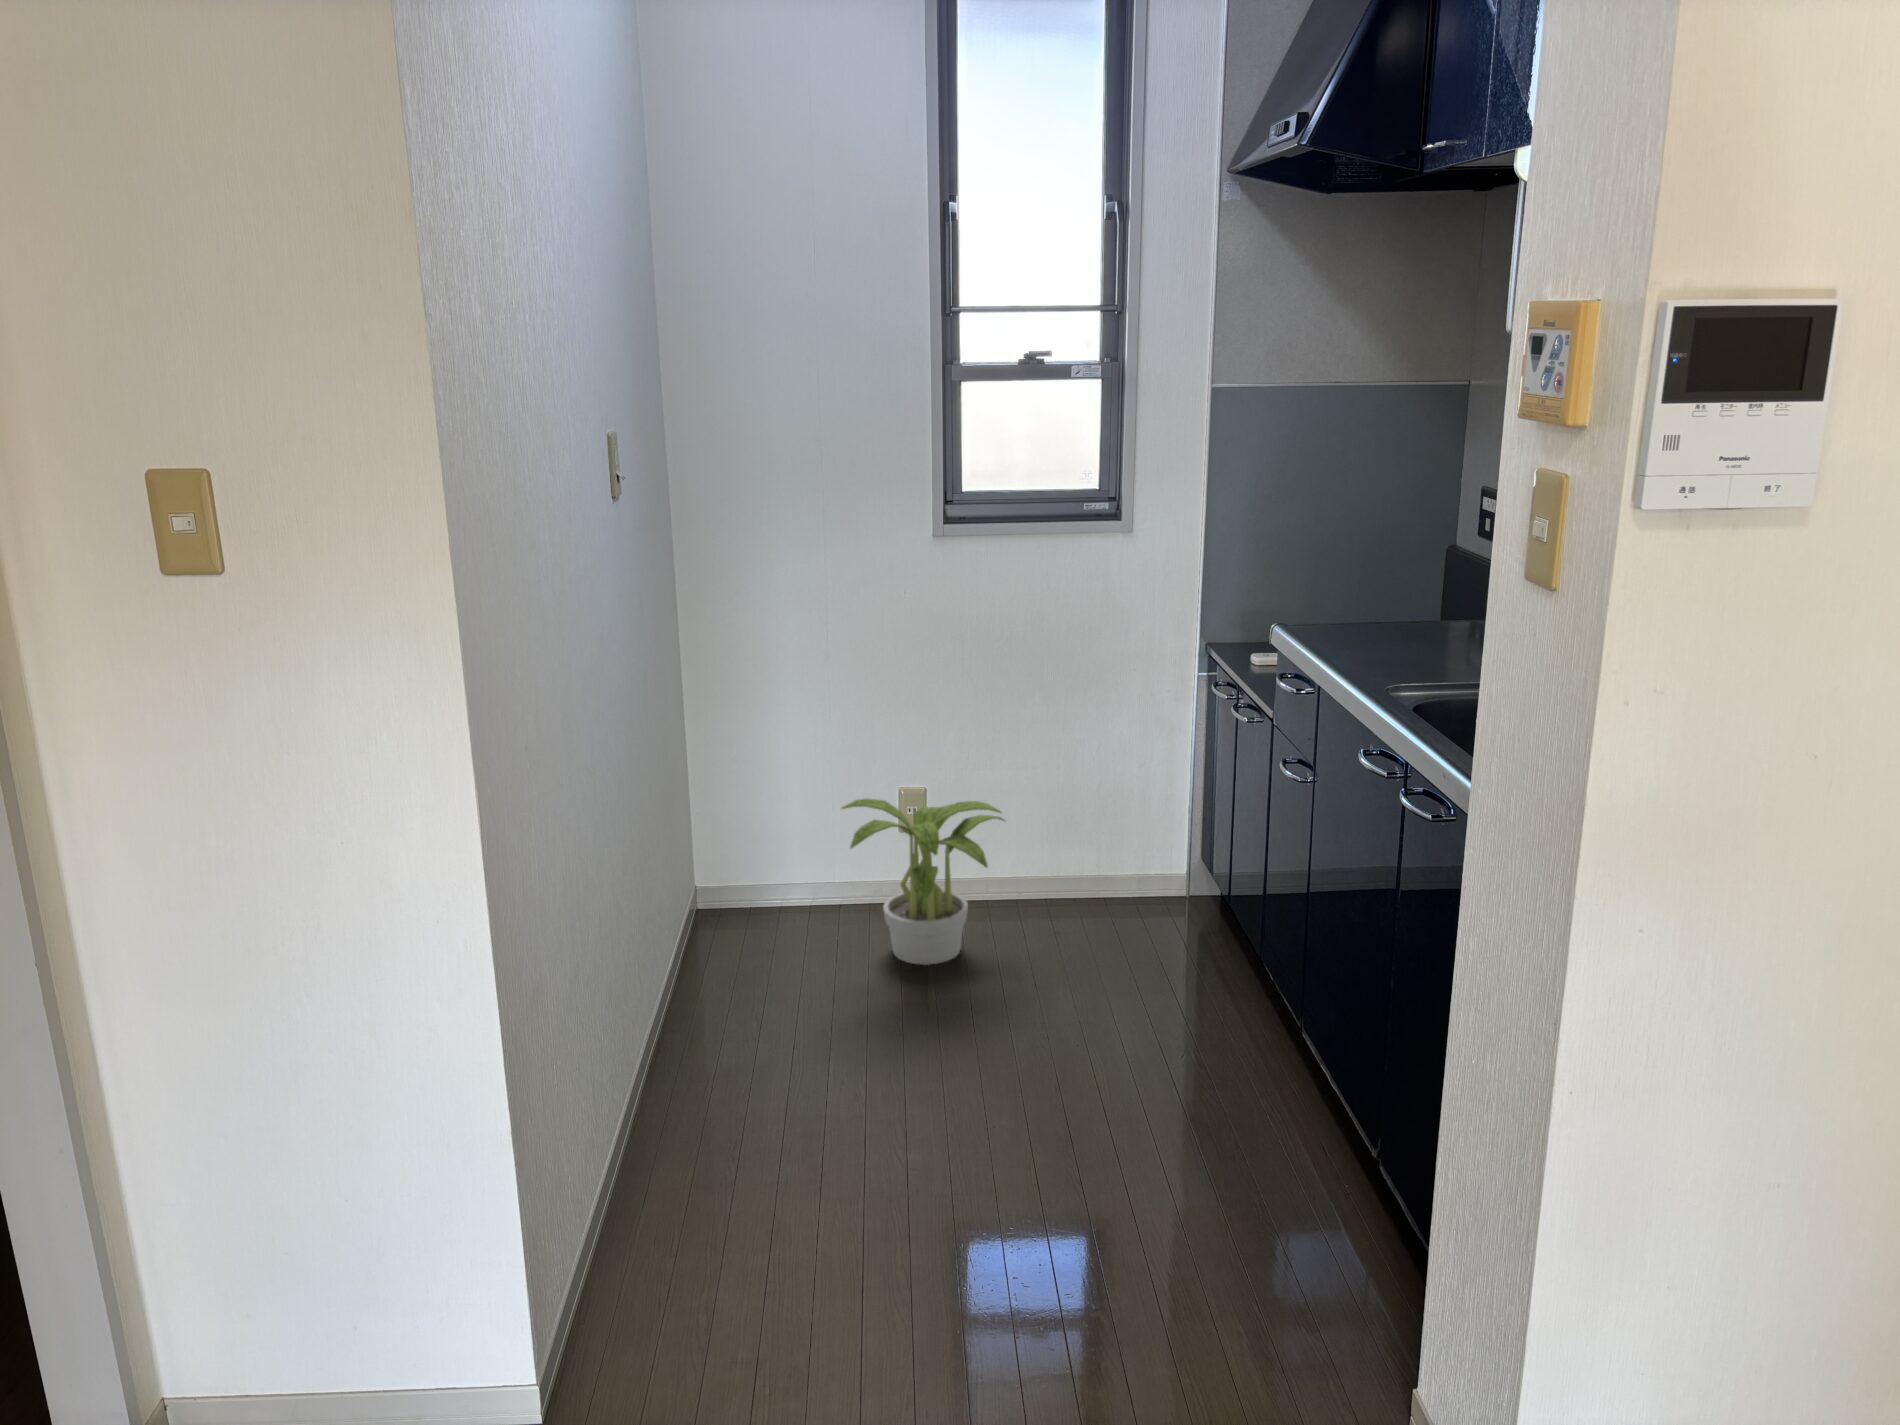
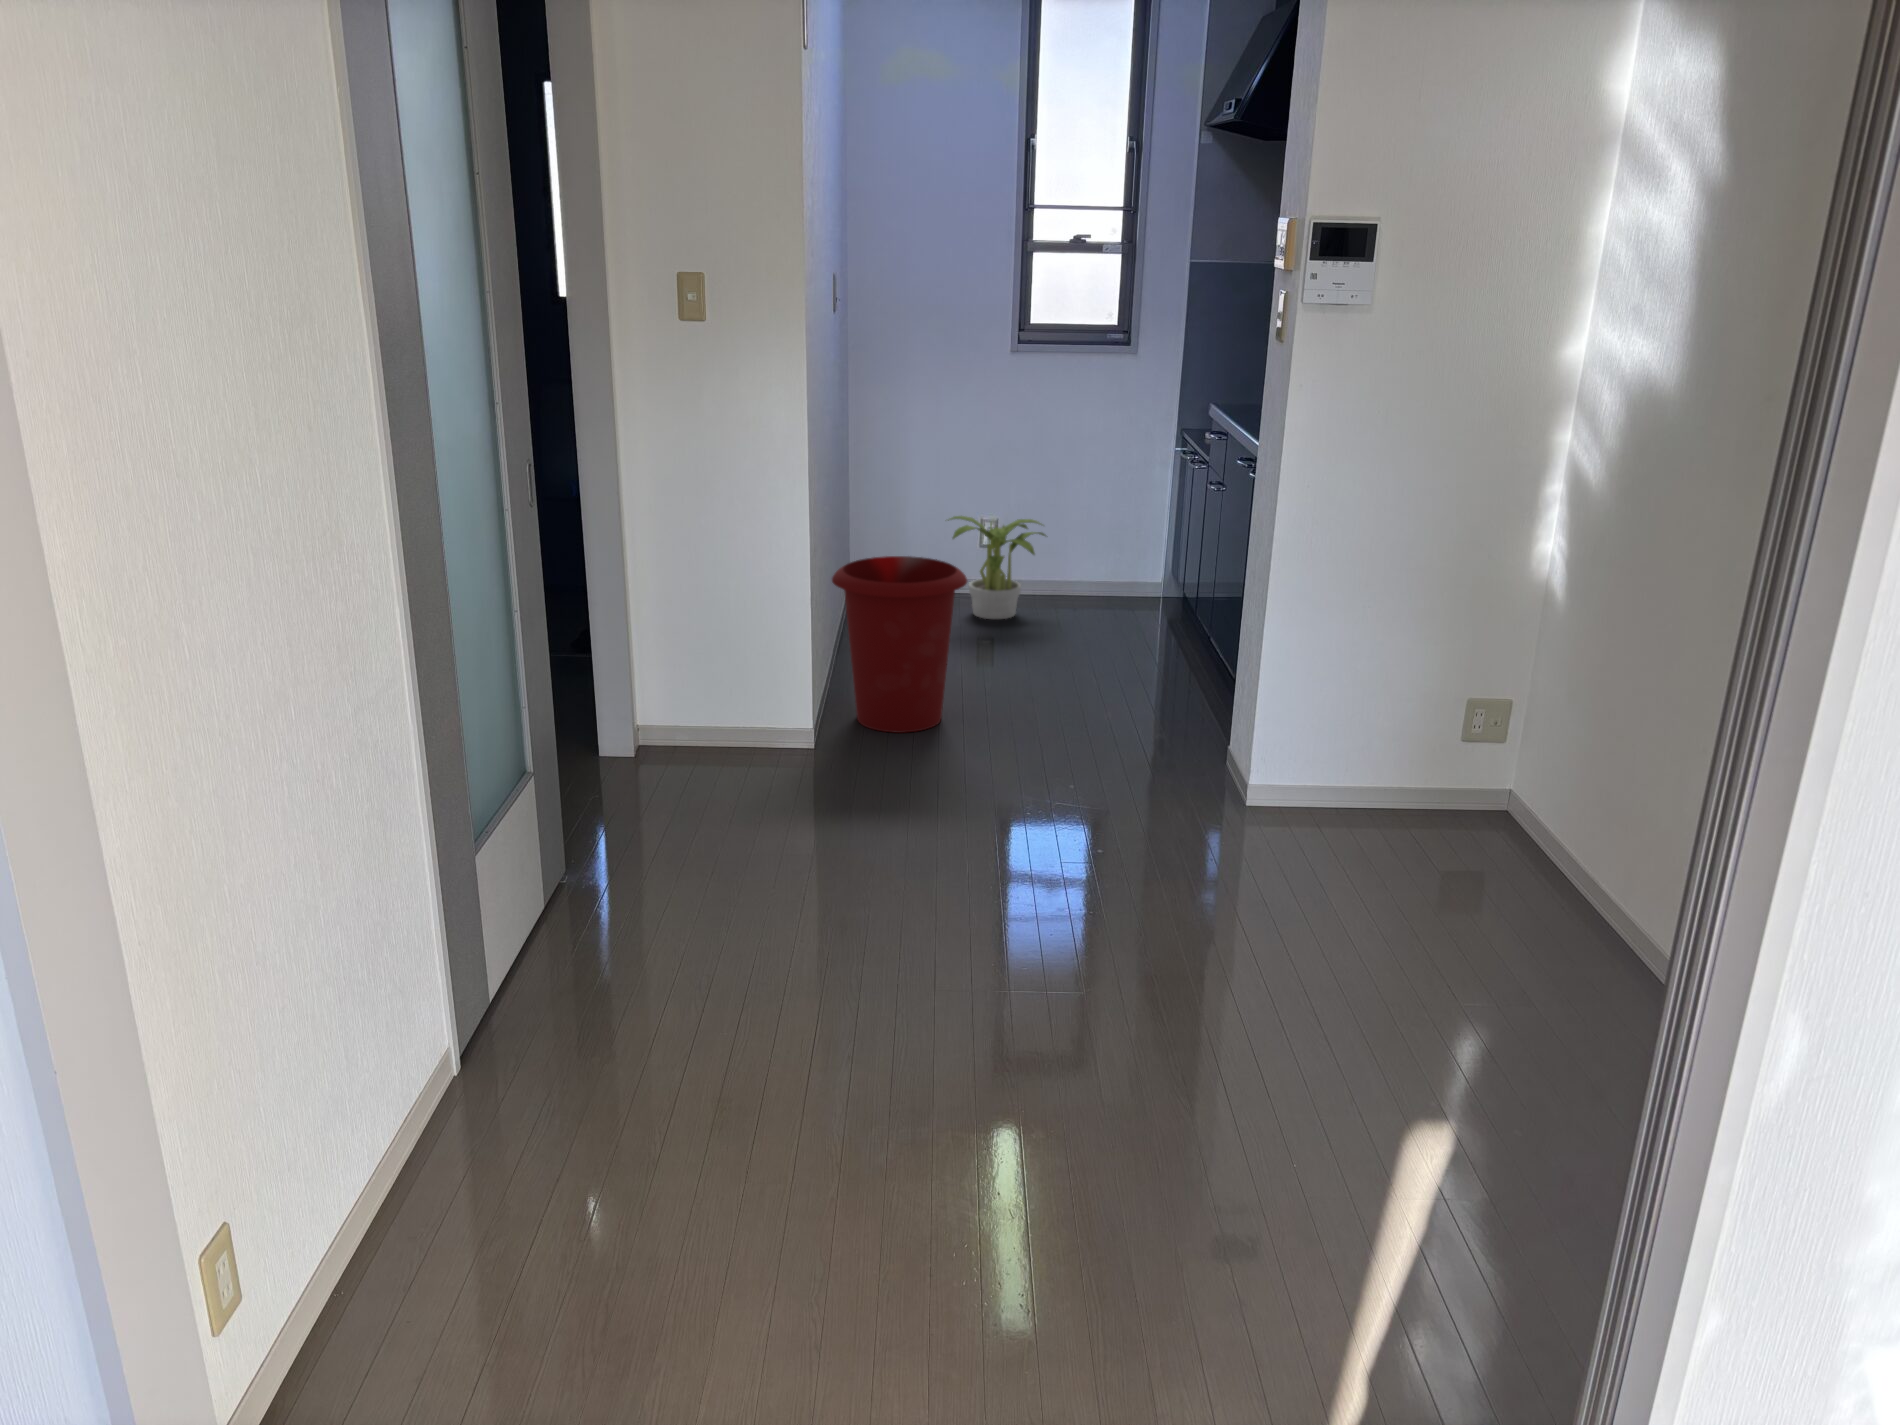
waste bin: none [581,969,858,1349] -> present [832,556,967,733]

